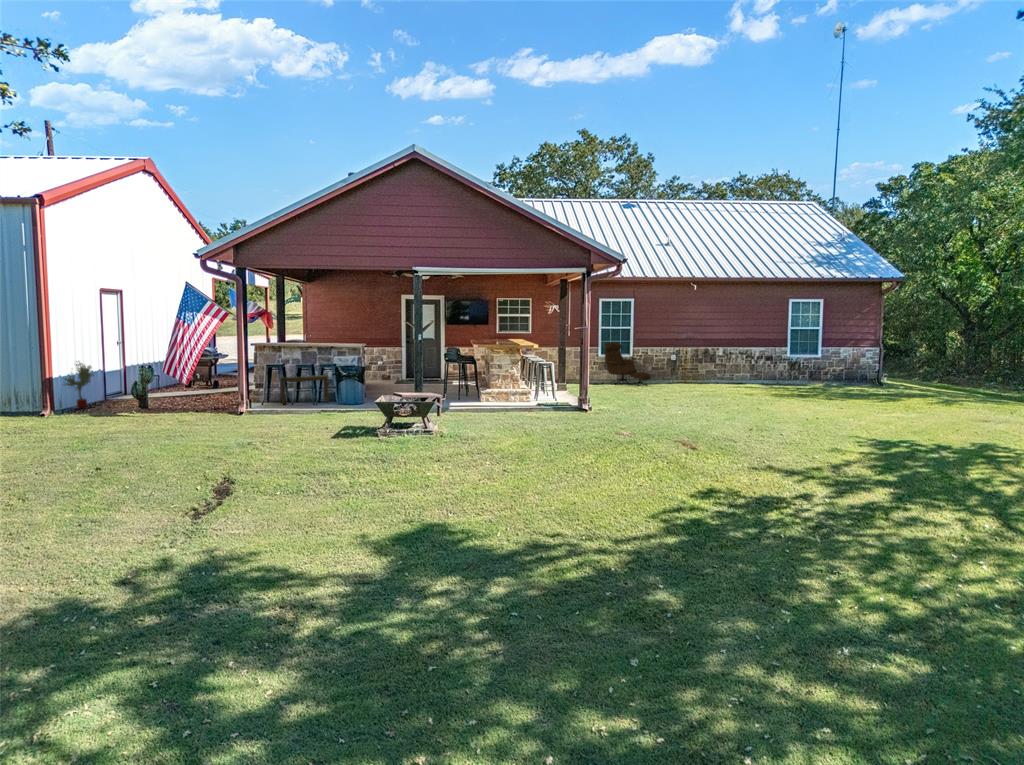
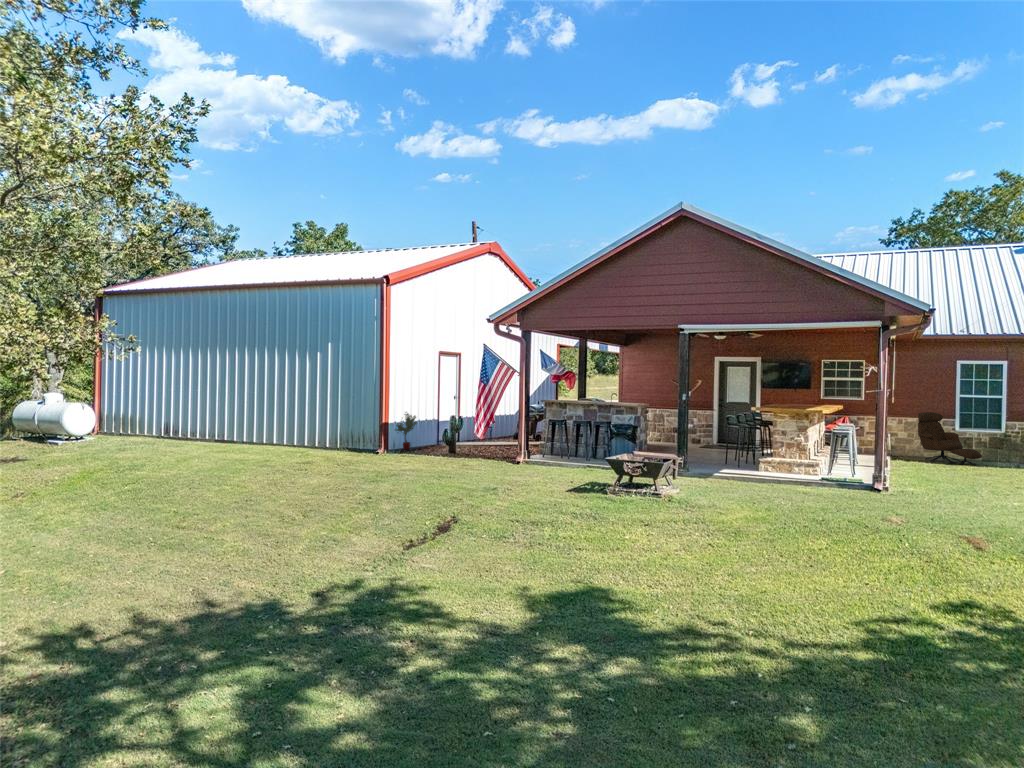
bench: present [280,375,329,404] -> none [552,432,596,458]

